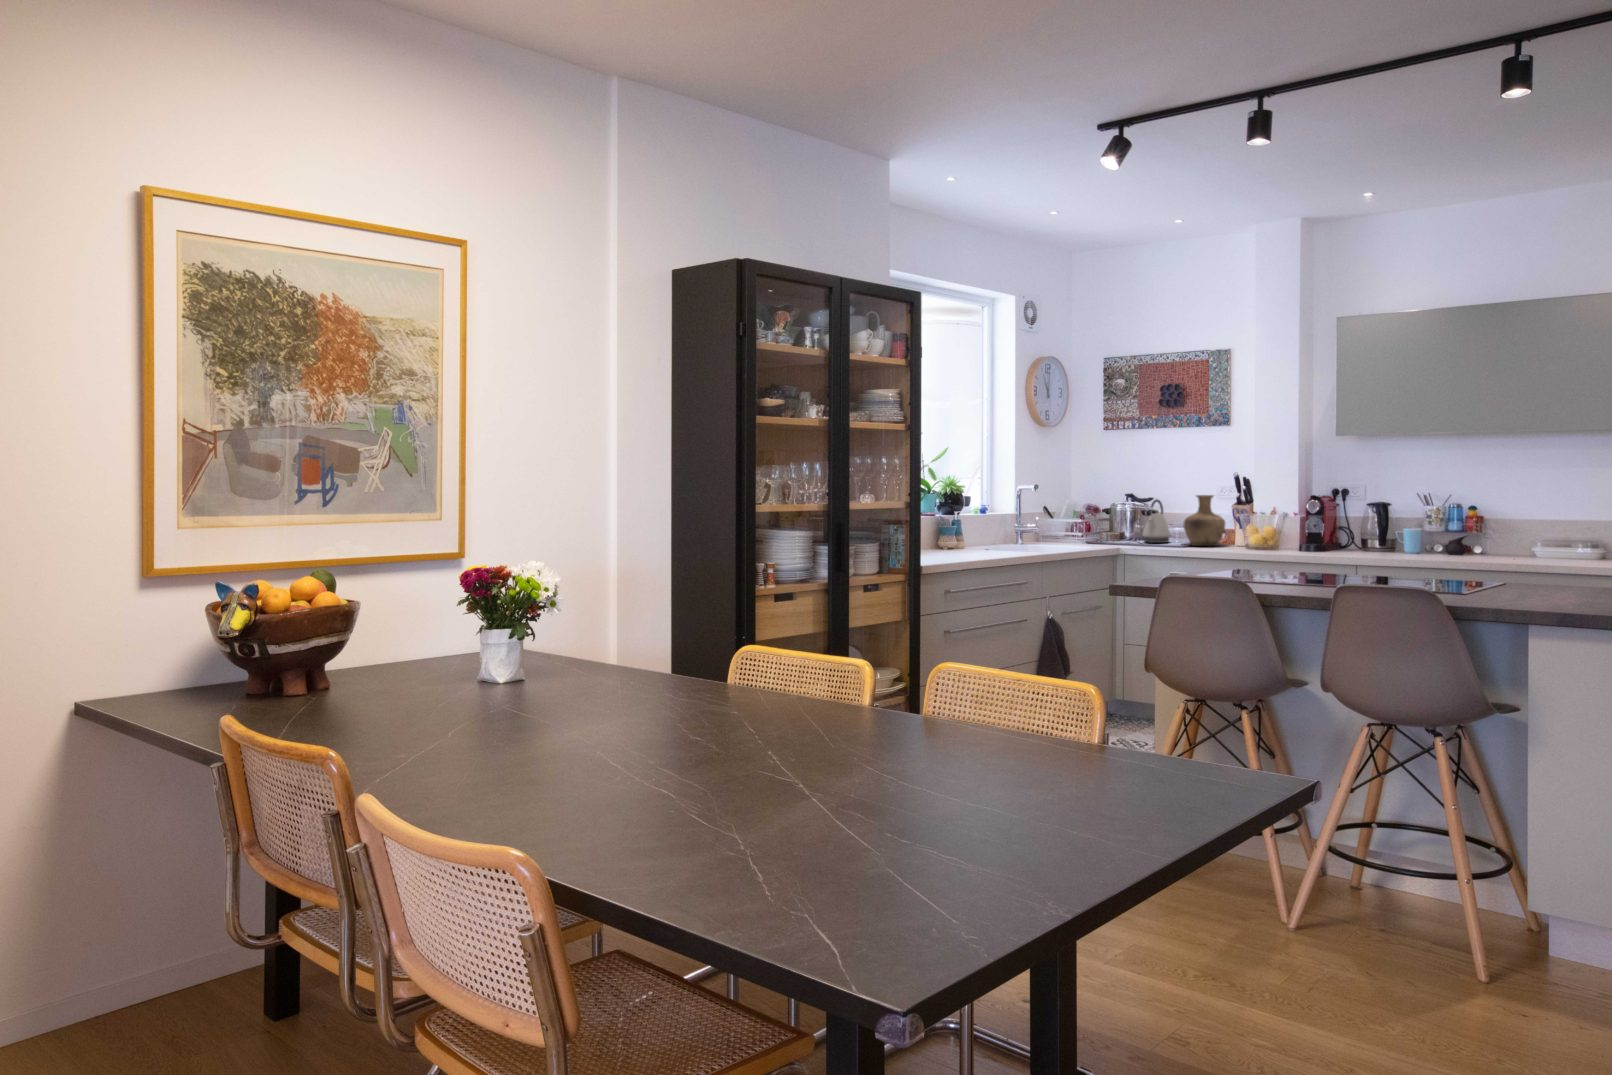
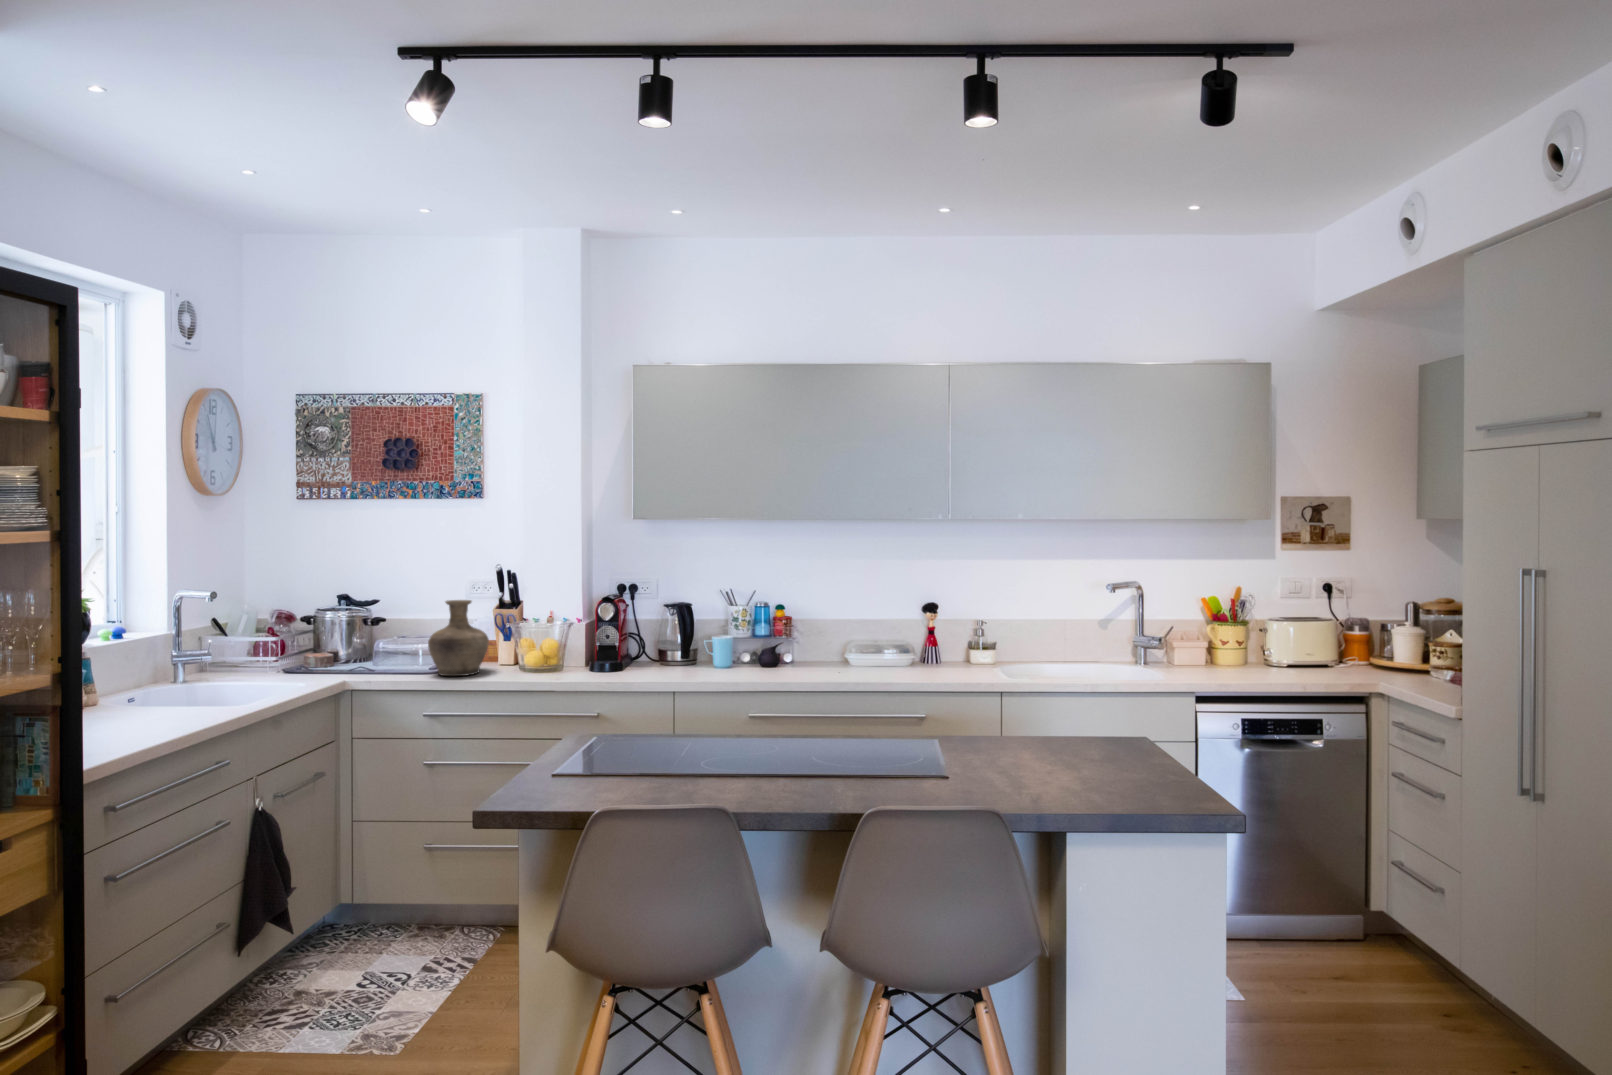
kettle: present [1142,500,1170,543] -> none [363,607,407,672]

